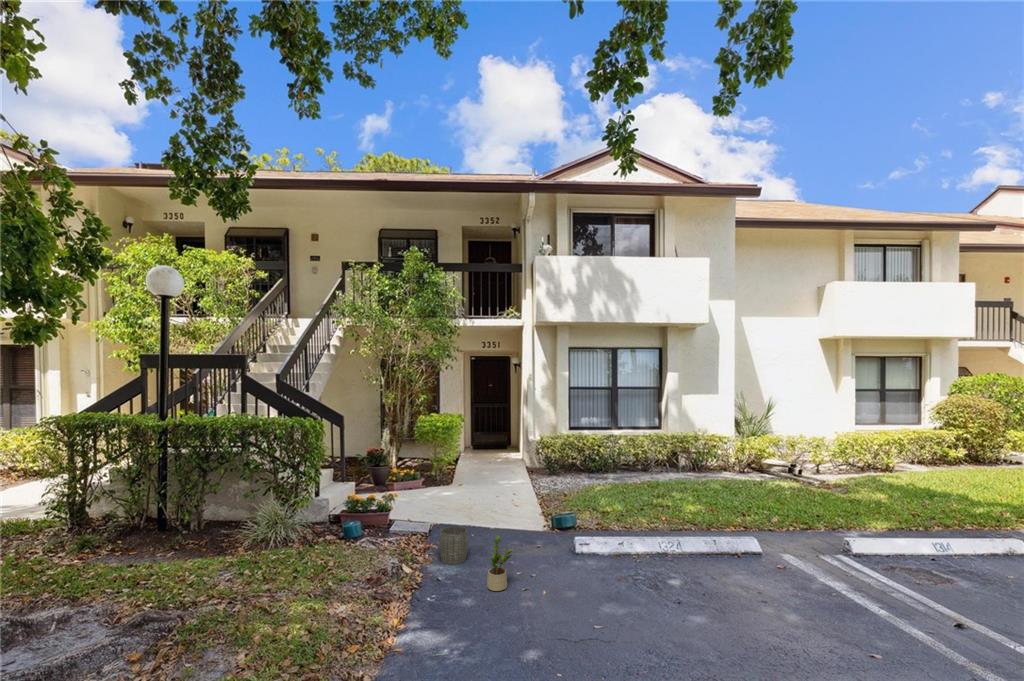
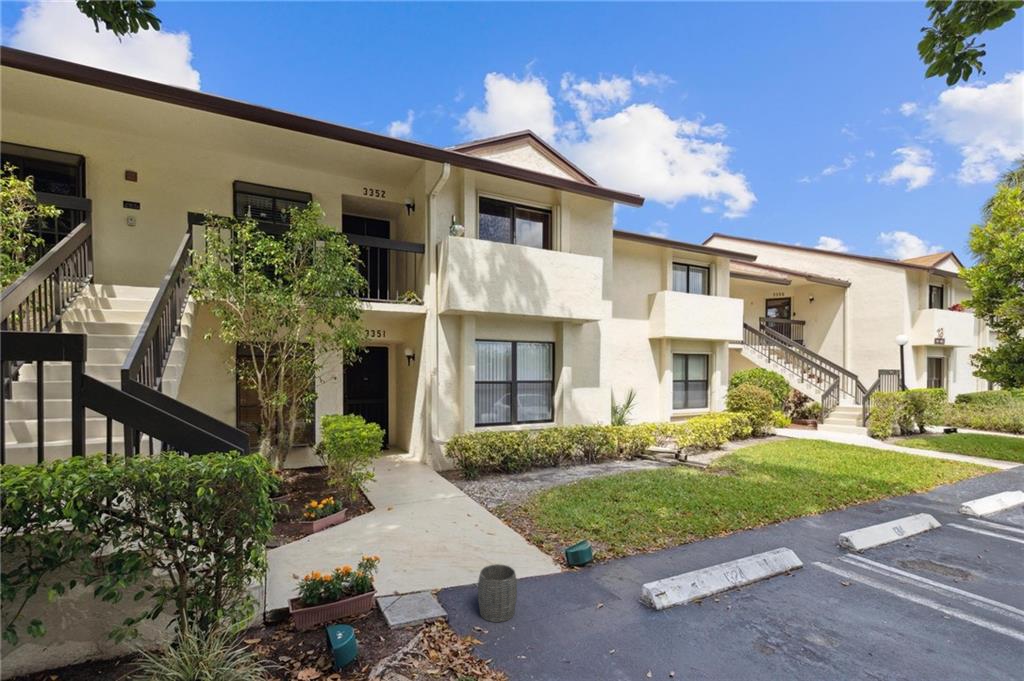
potted plant: present [487,535,513,591] -> none [583,570,615,646]

